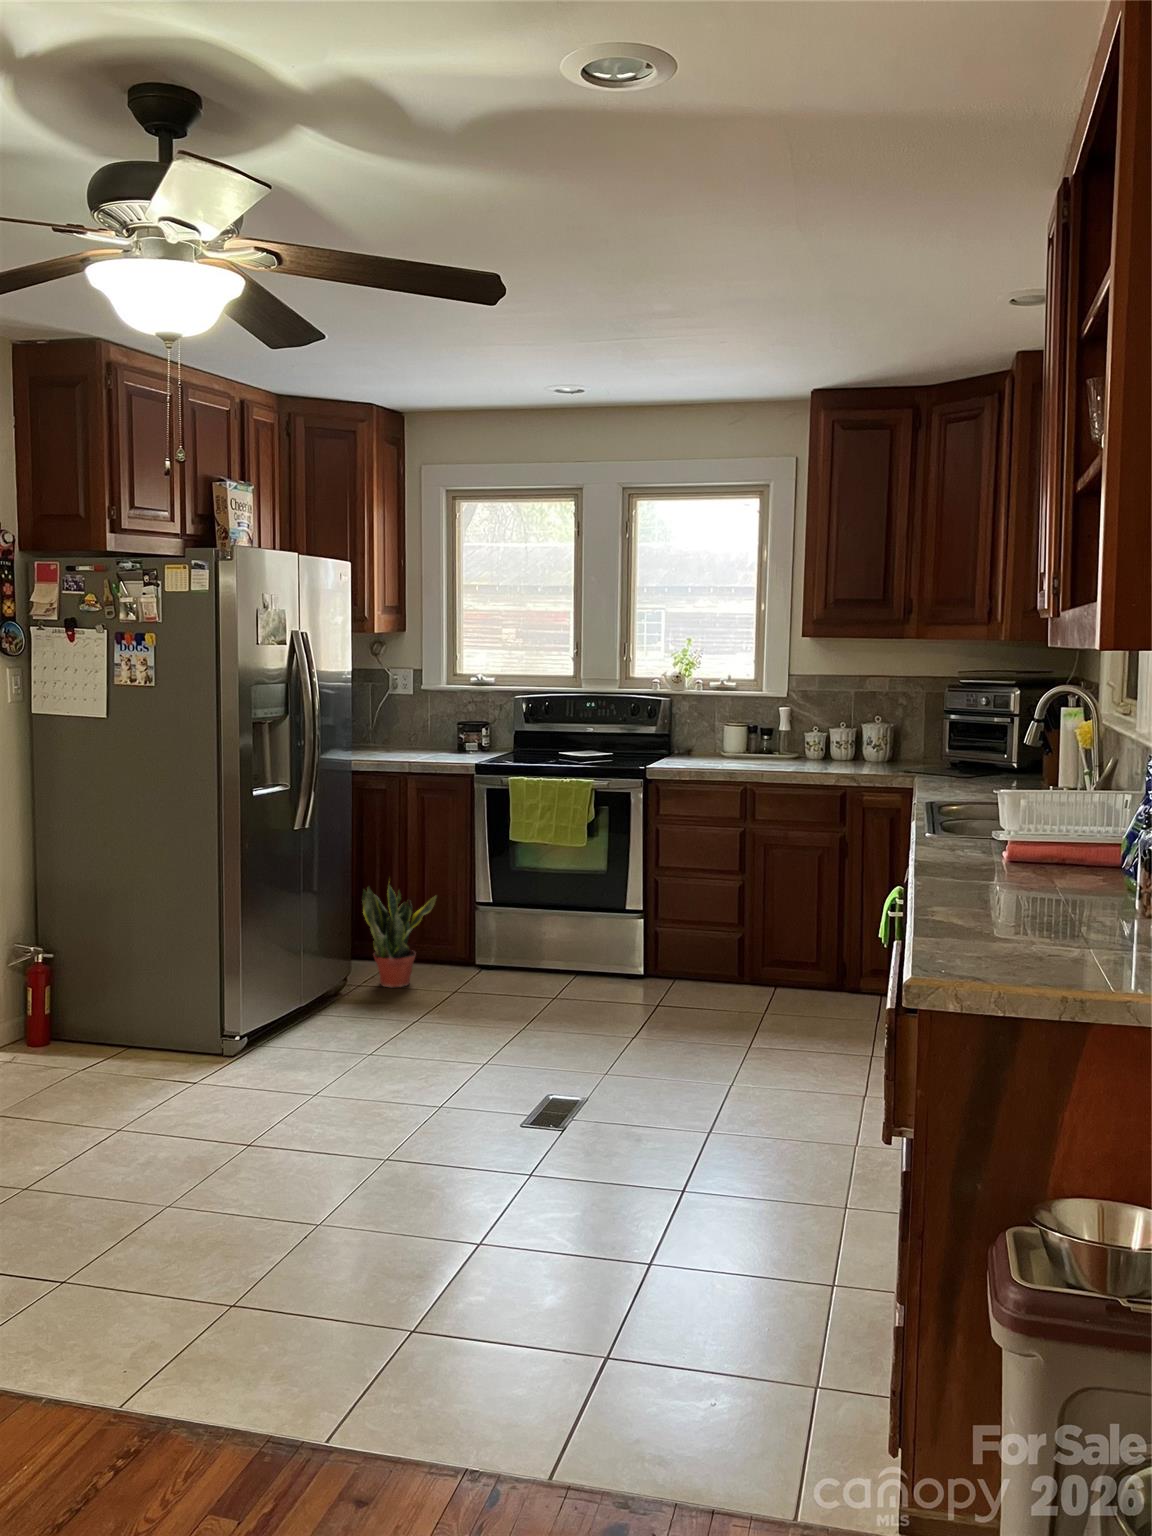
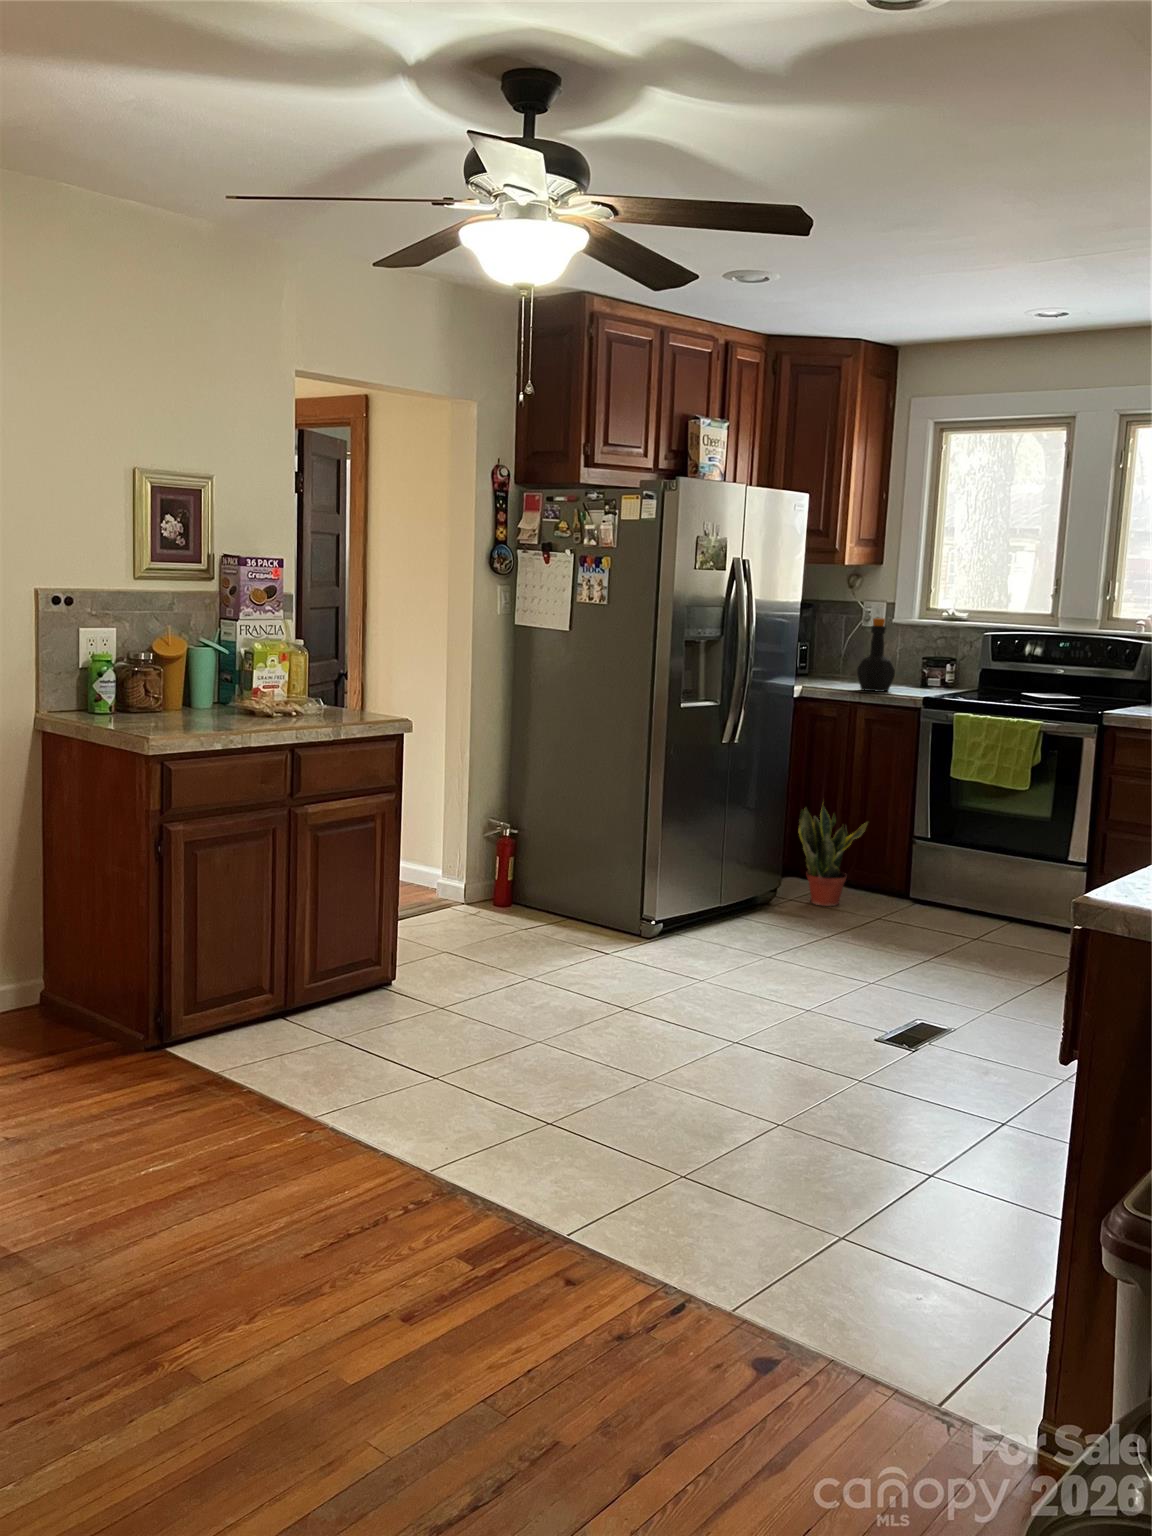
bottle: none [404,687,444,761] -> present [857,618,895,692]

